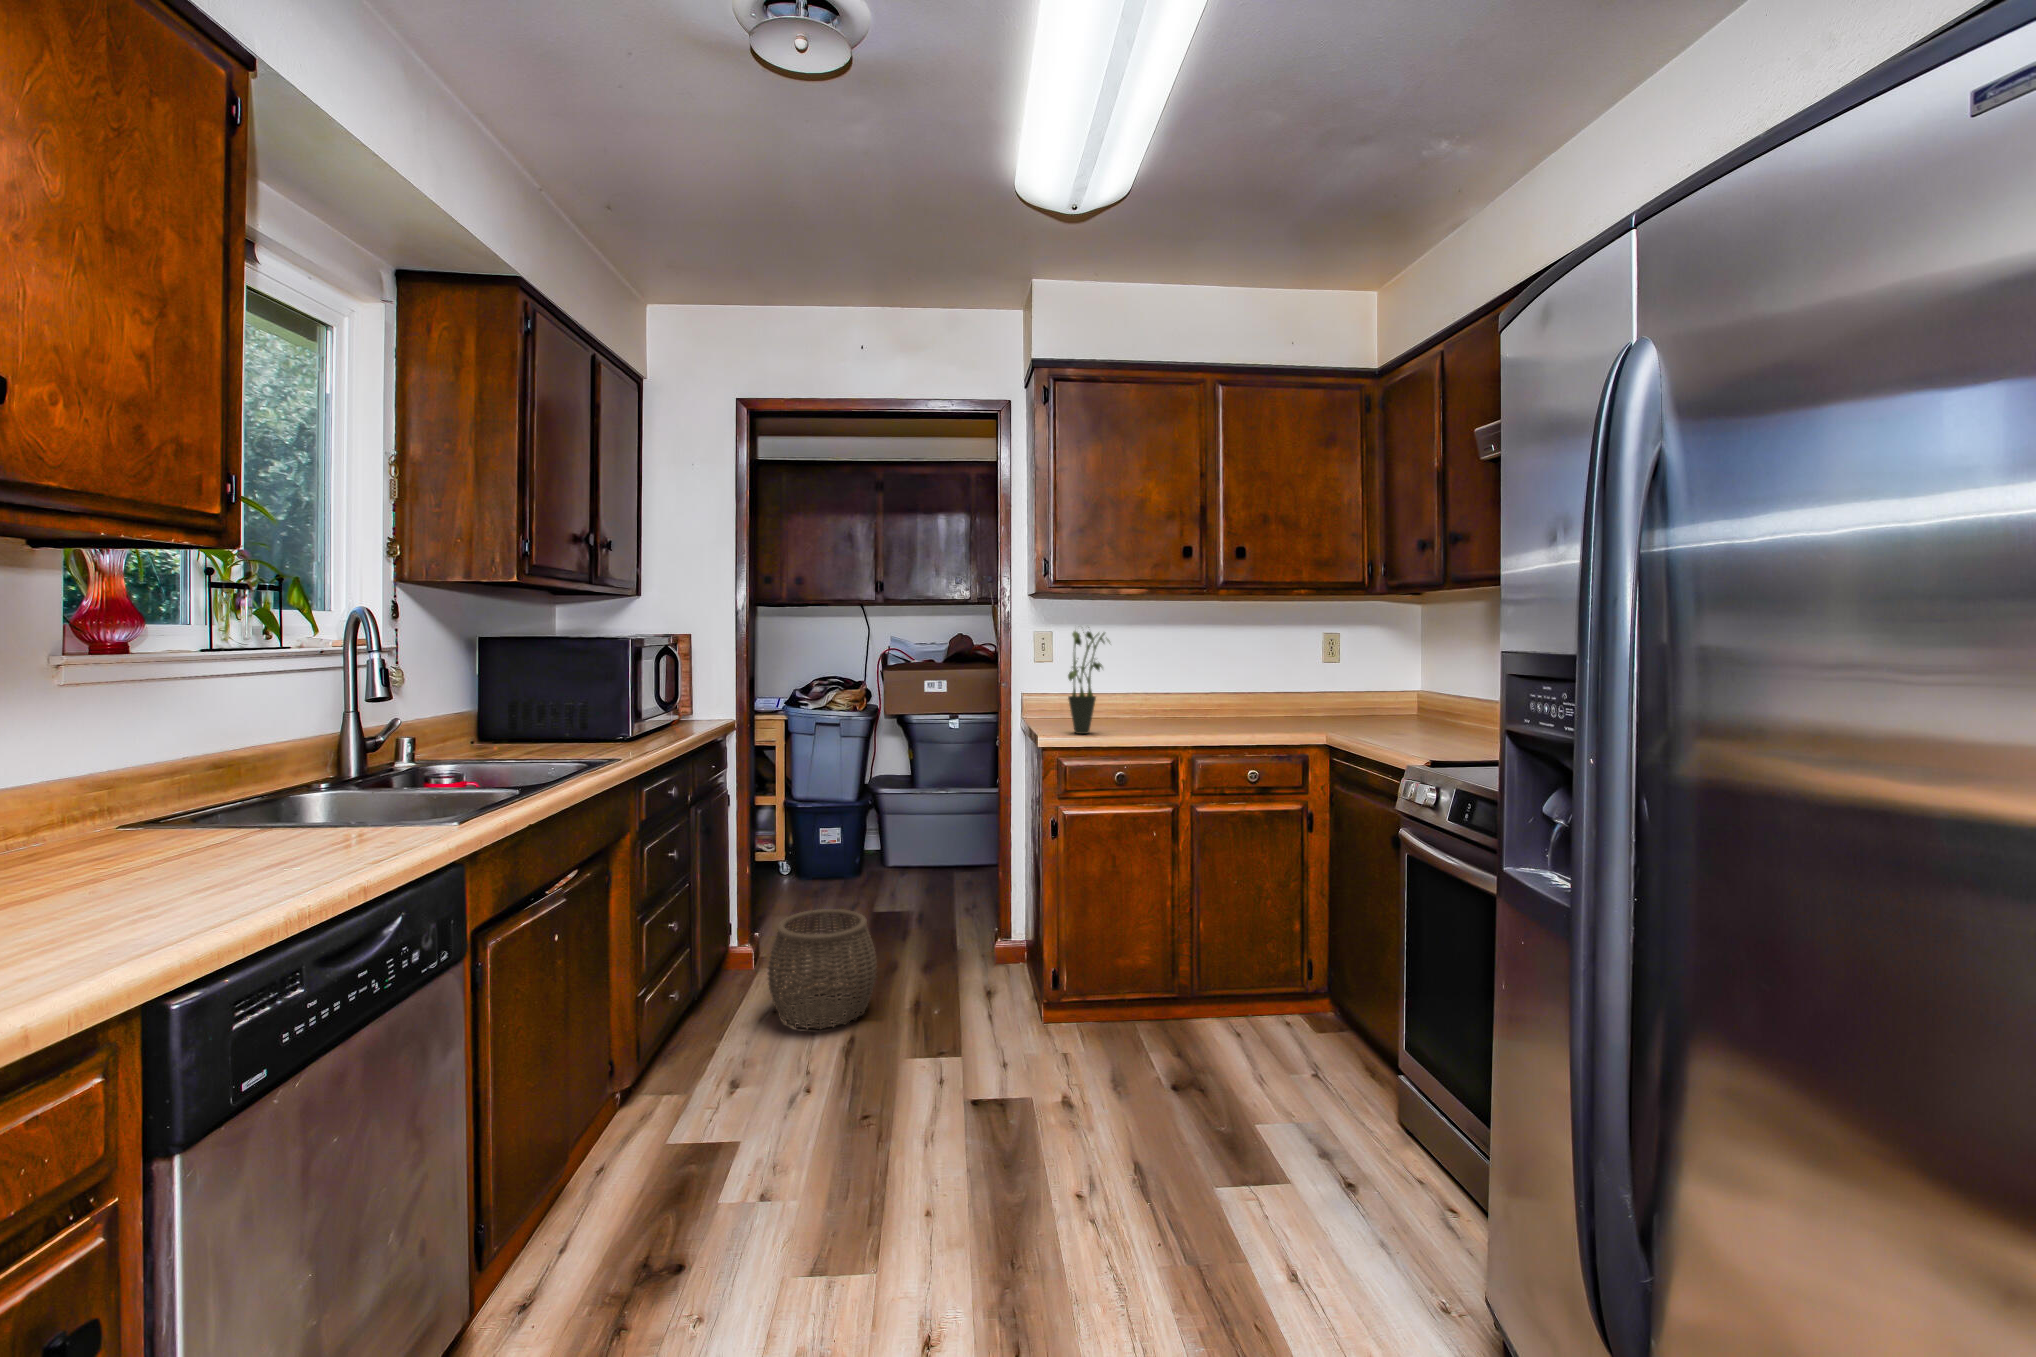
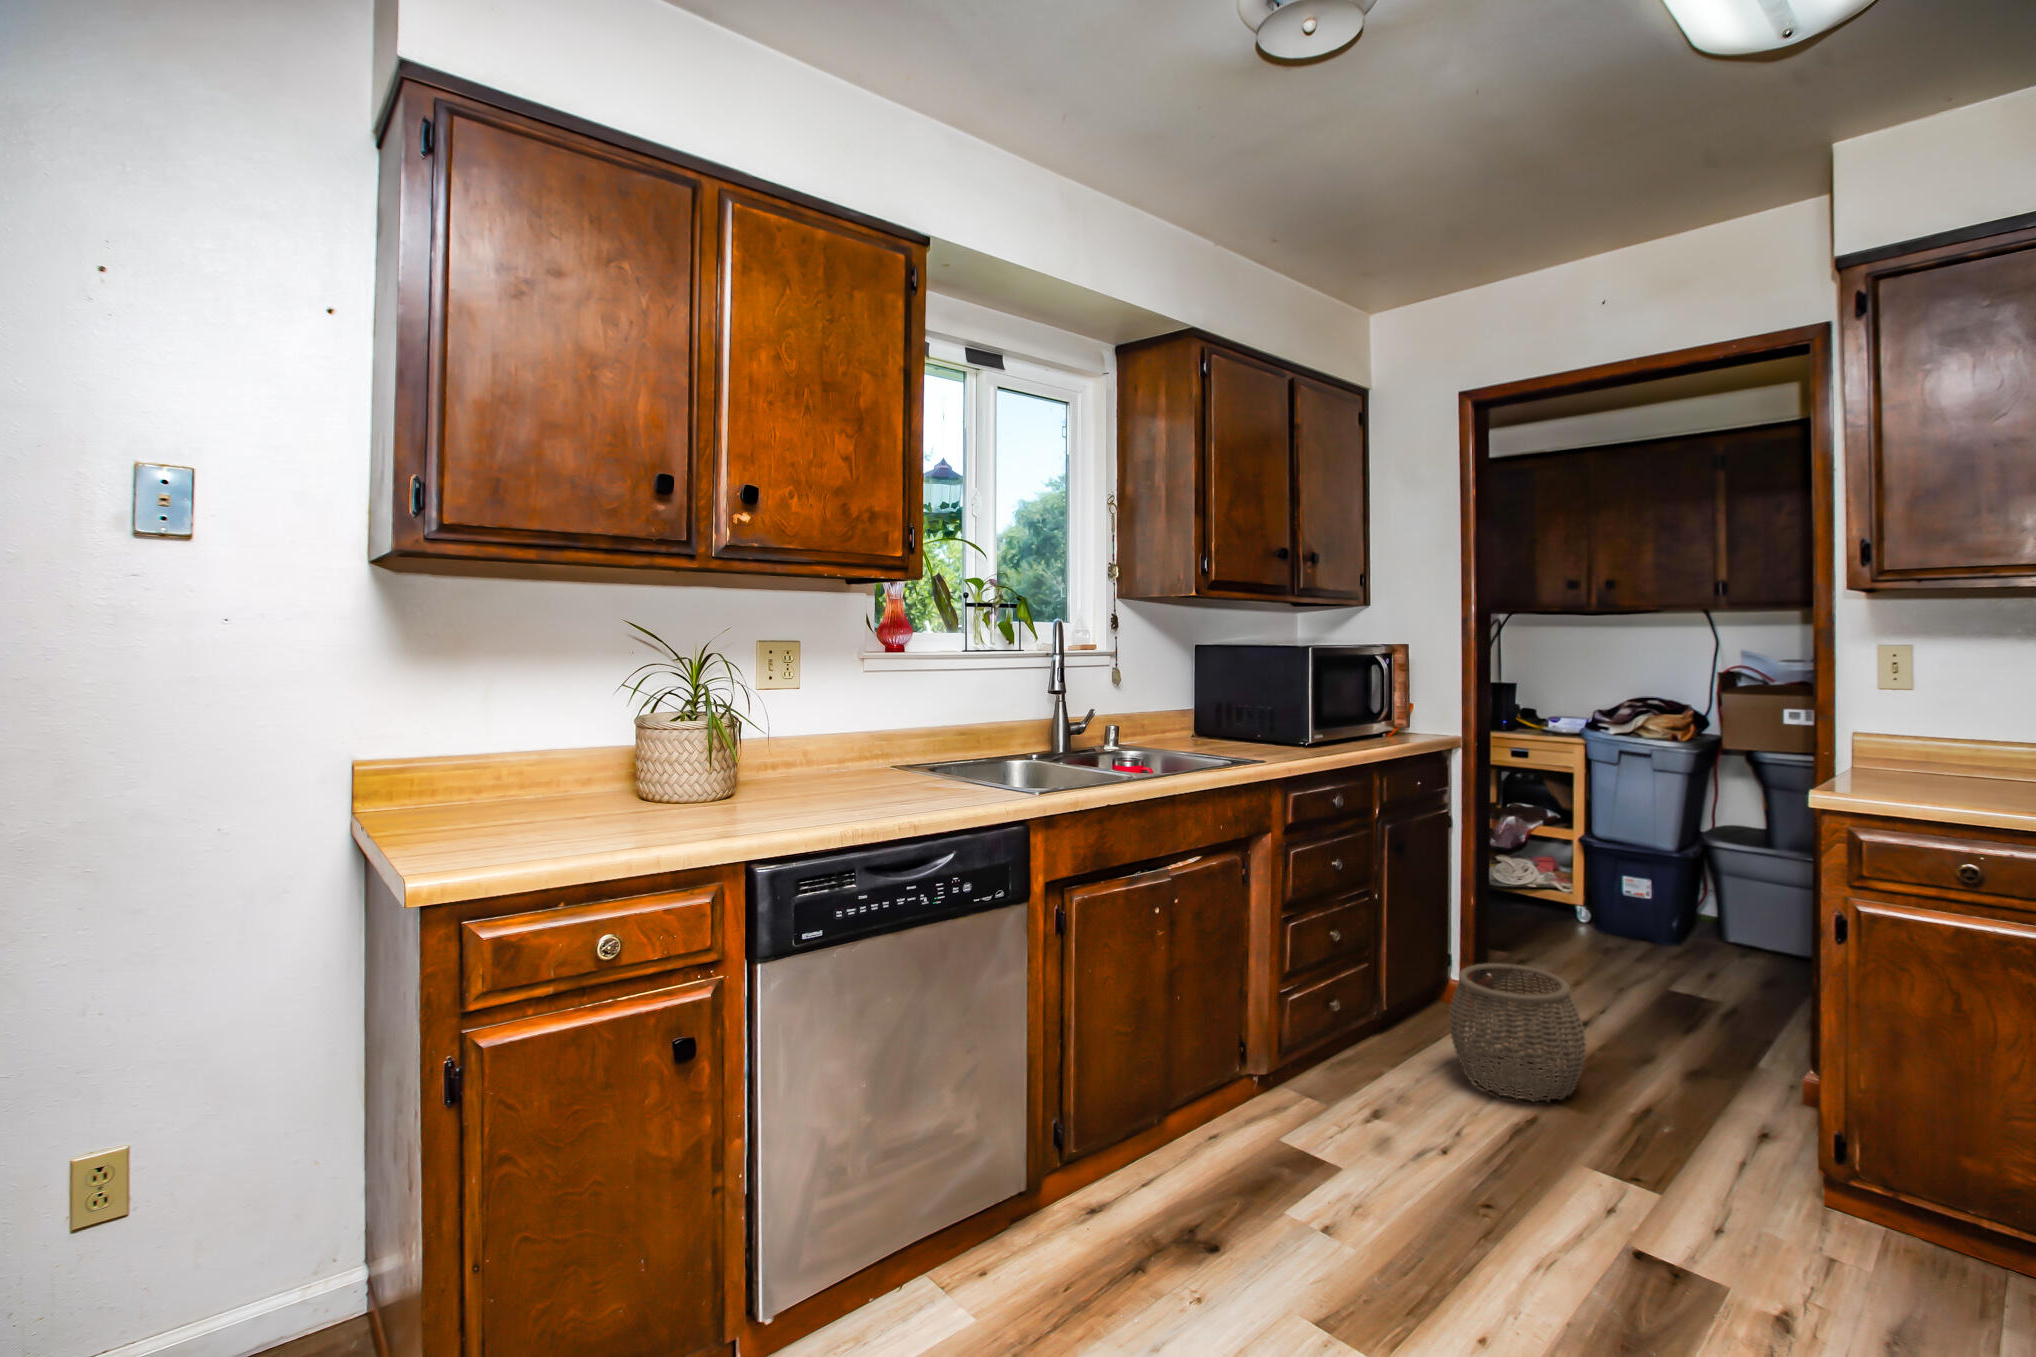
potted plant: present [1068,627,1110,734] -> none [1869,630,1960,797]

